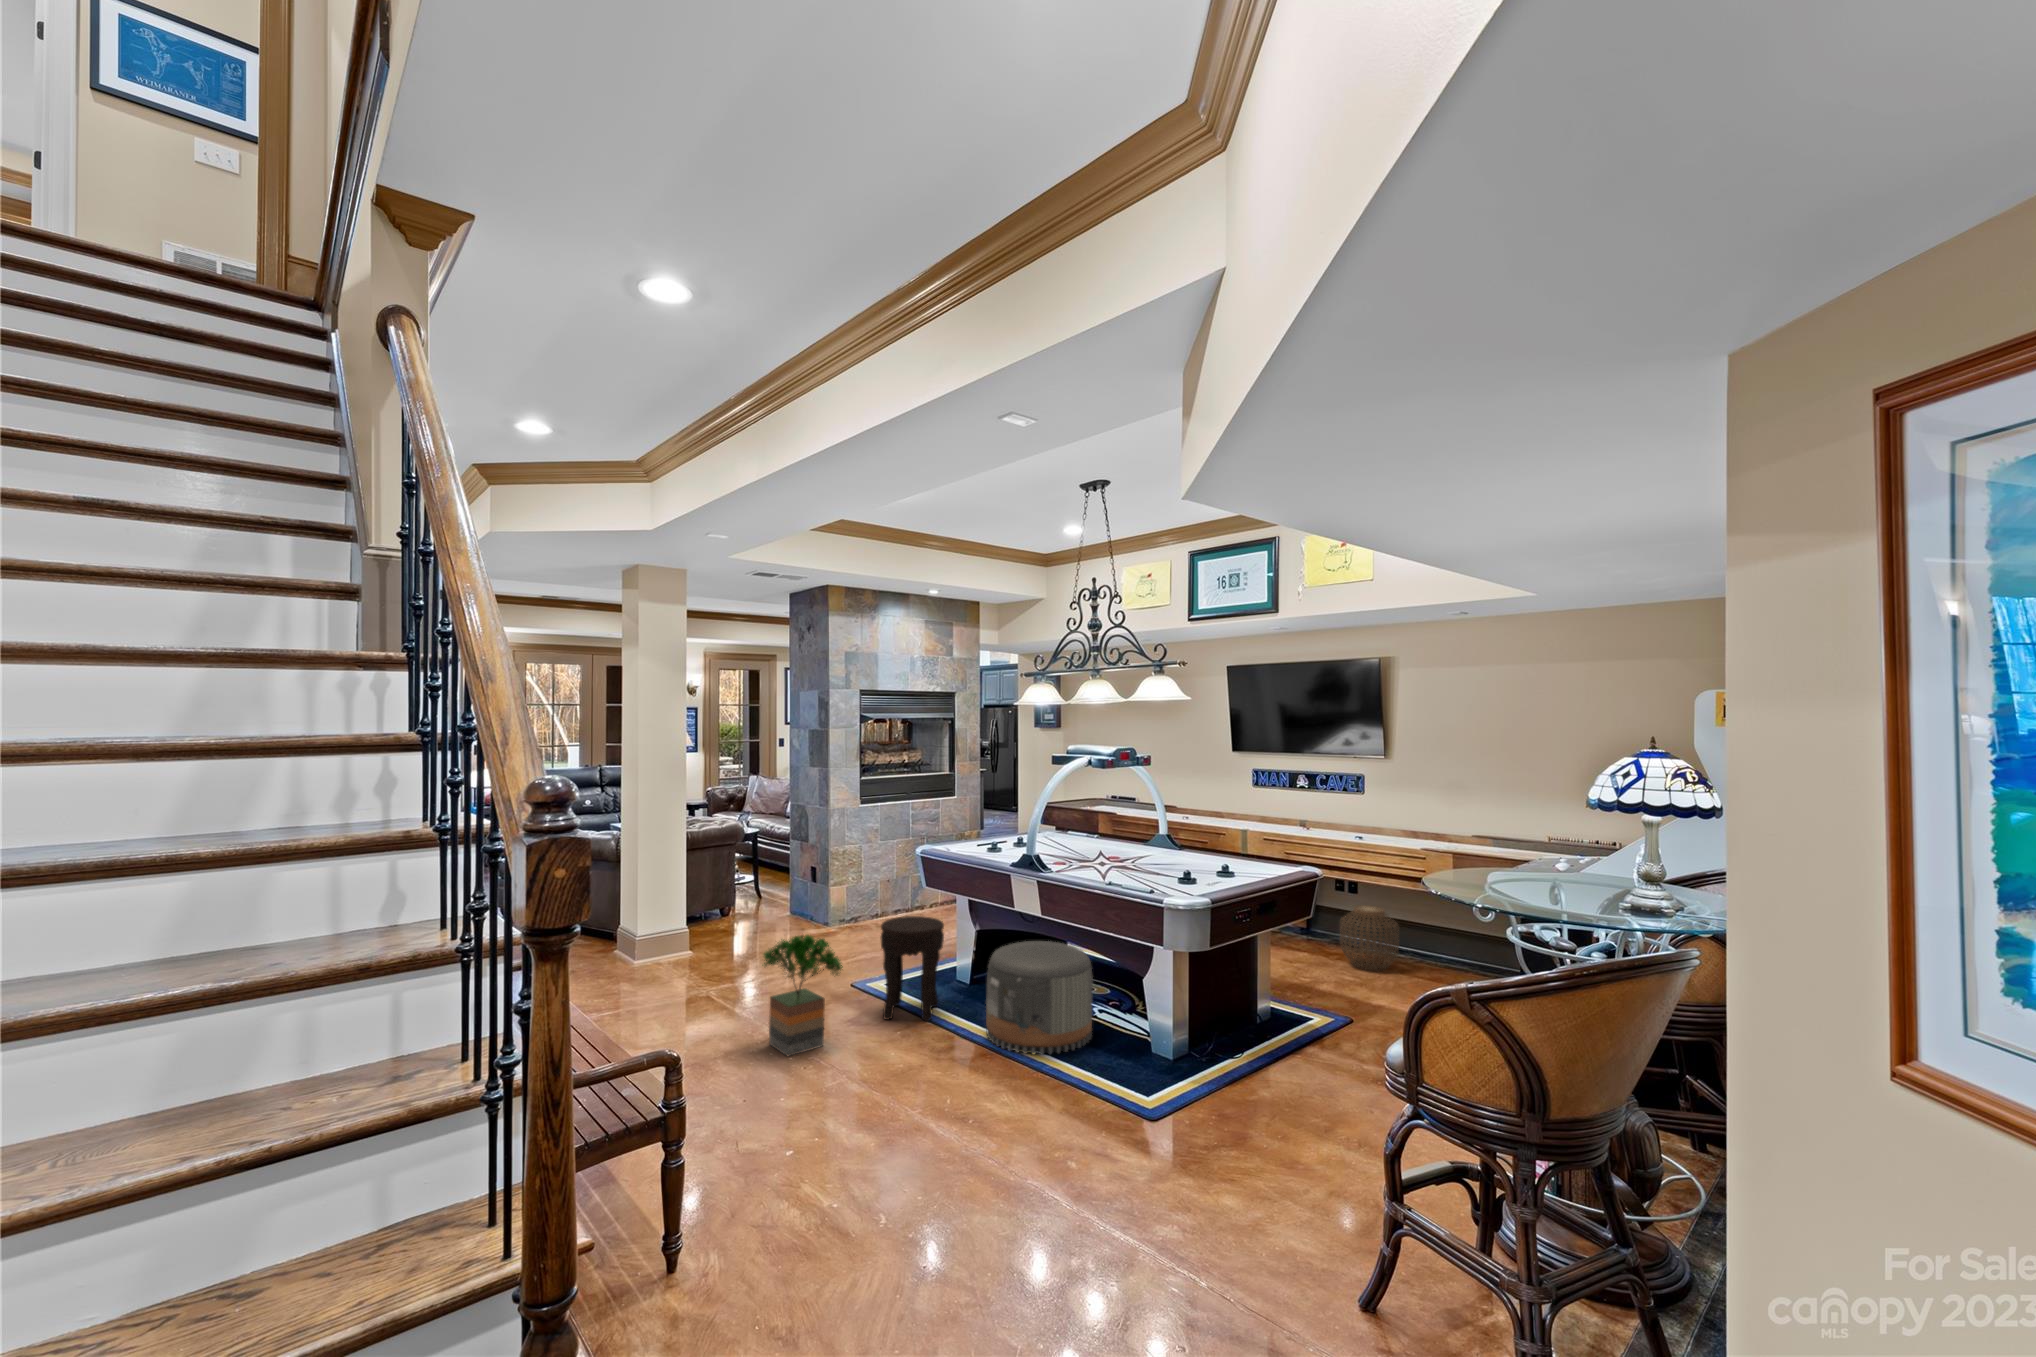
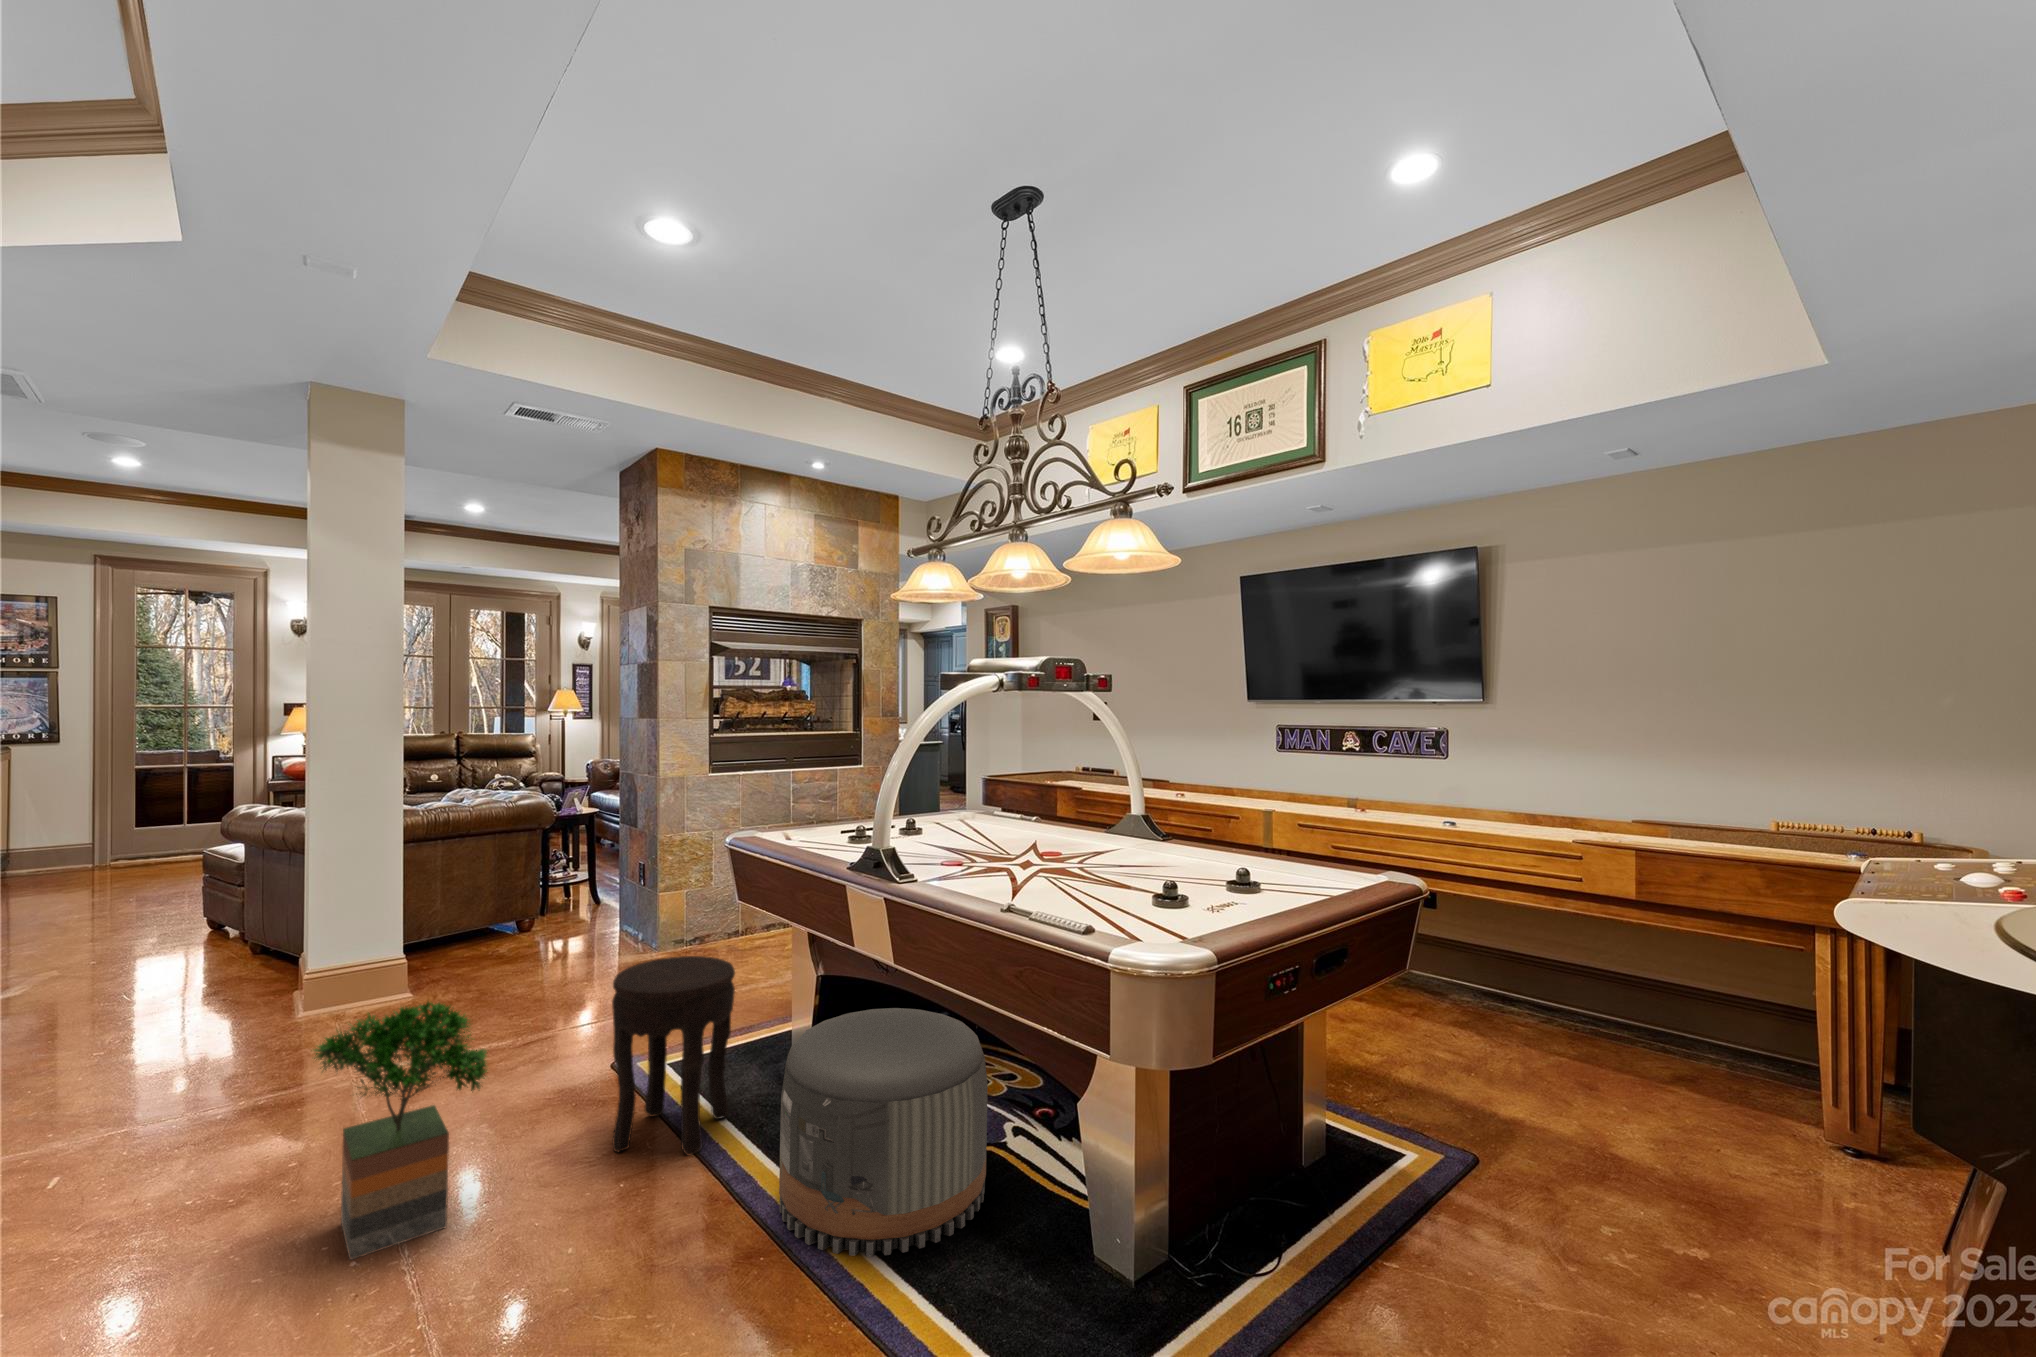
woven basket: present [1340,905,1399,971] -> none [1423,928,1524,1038]

